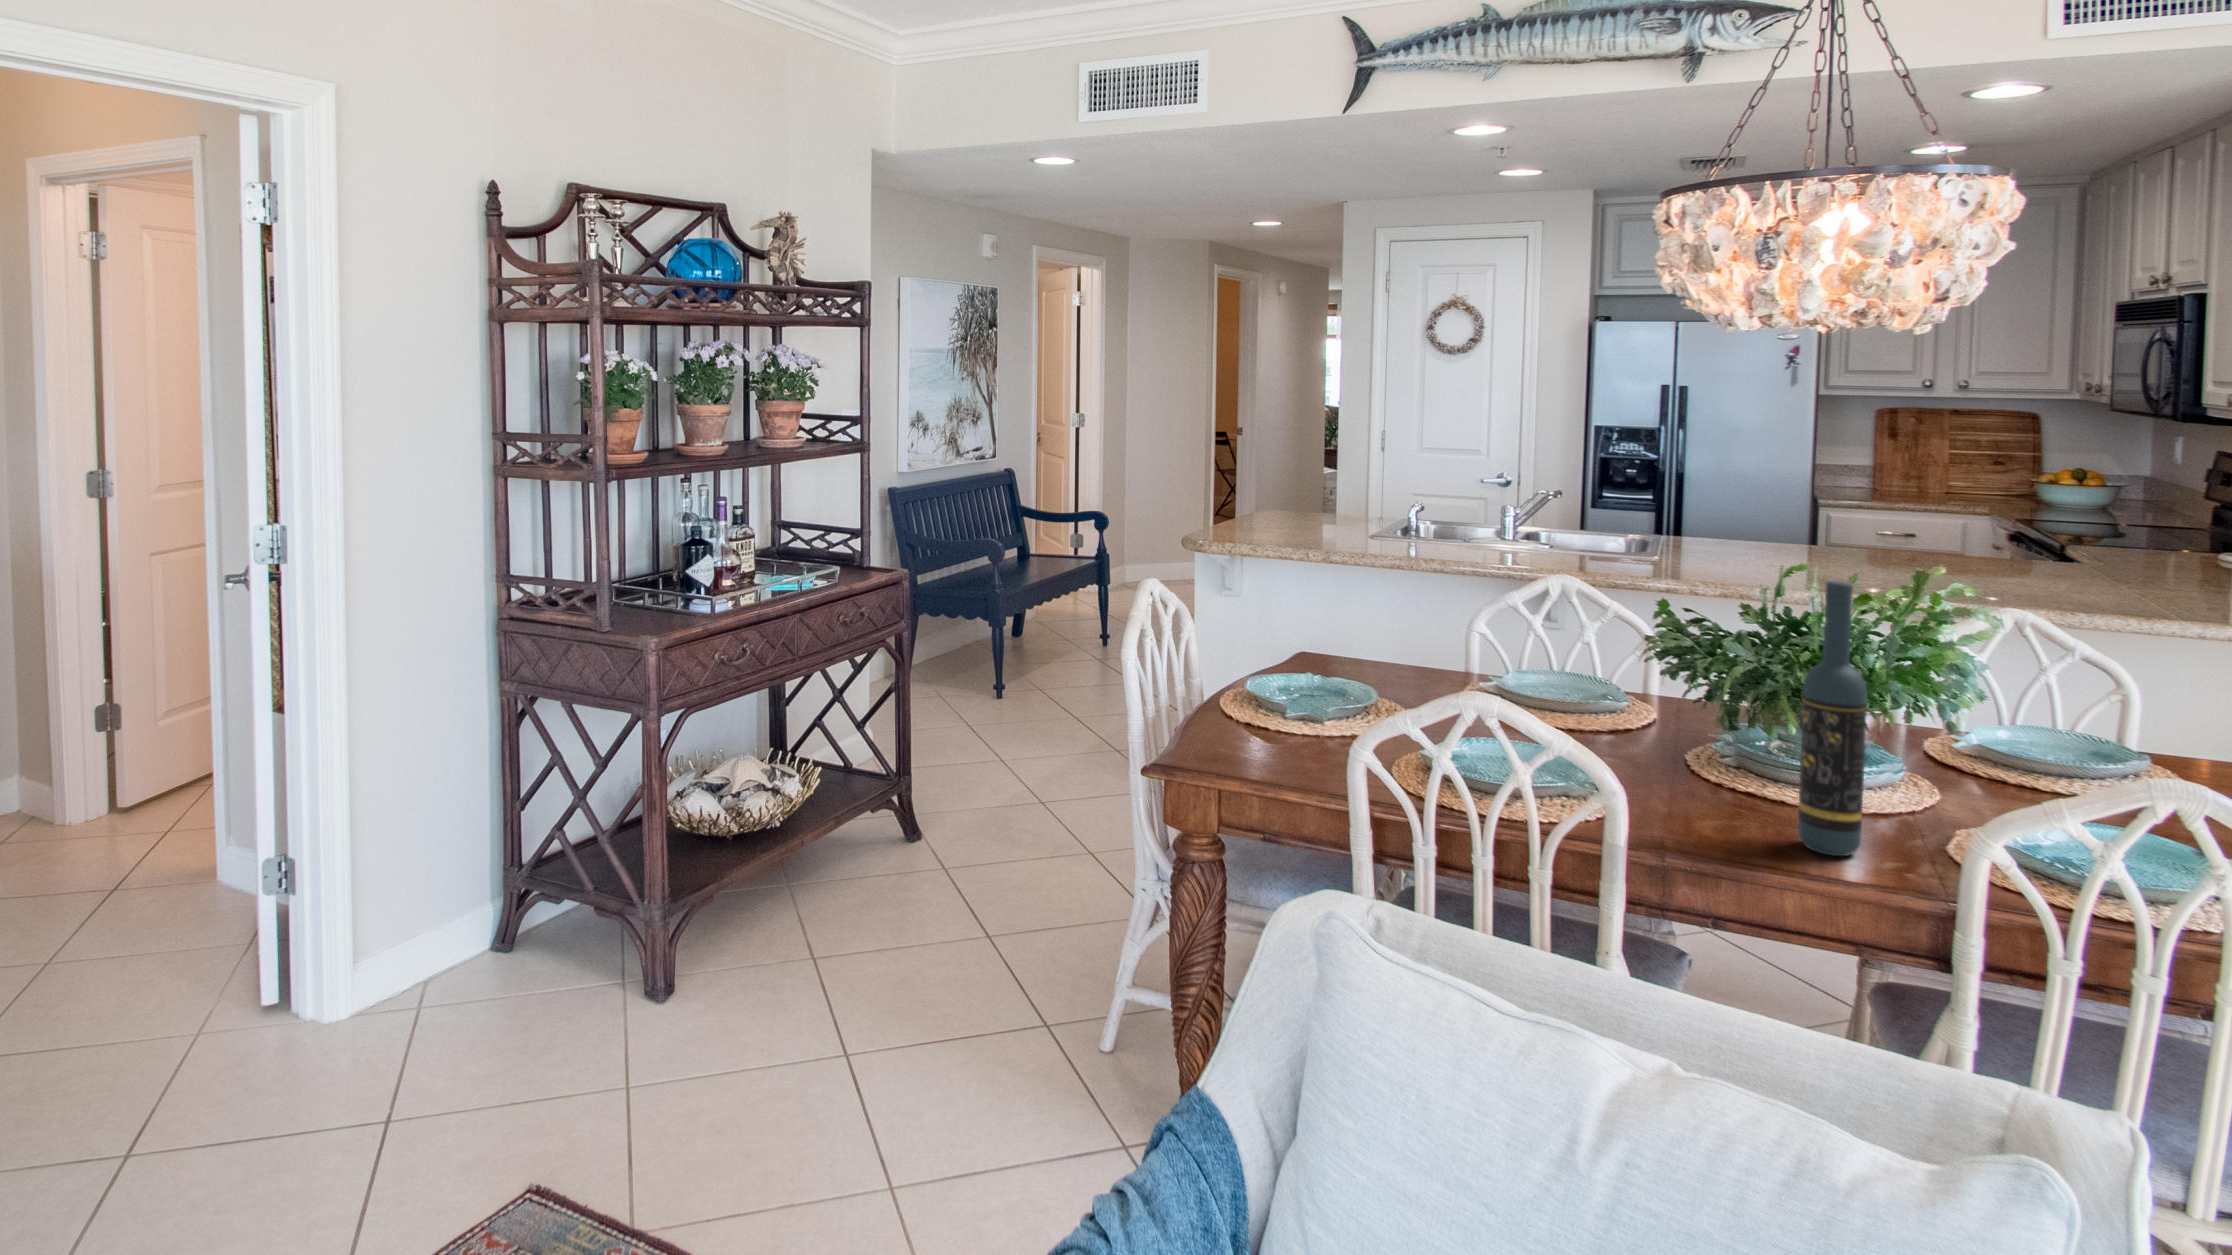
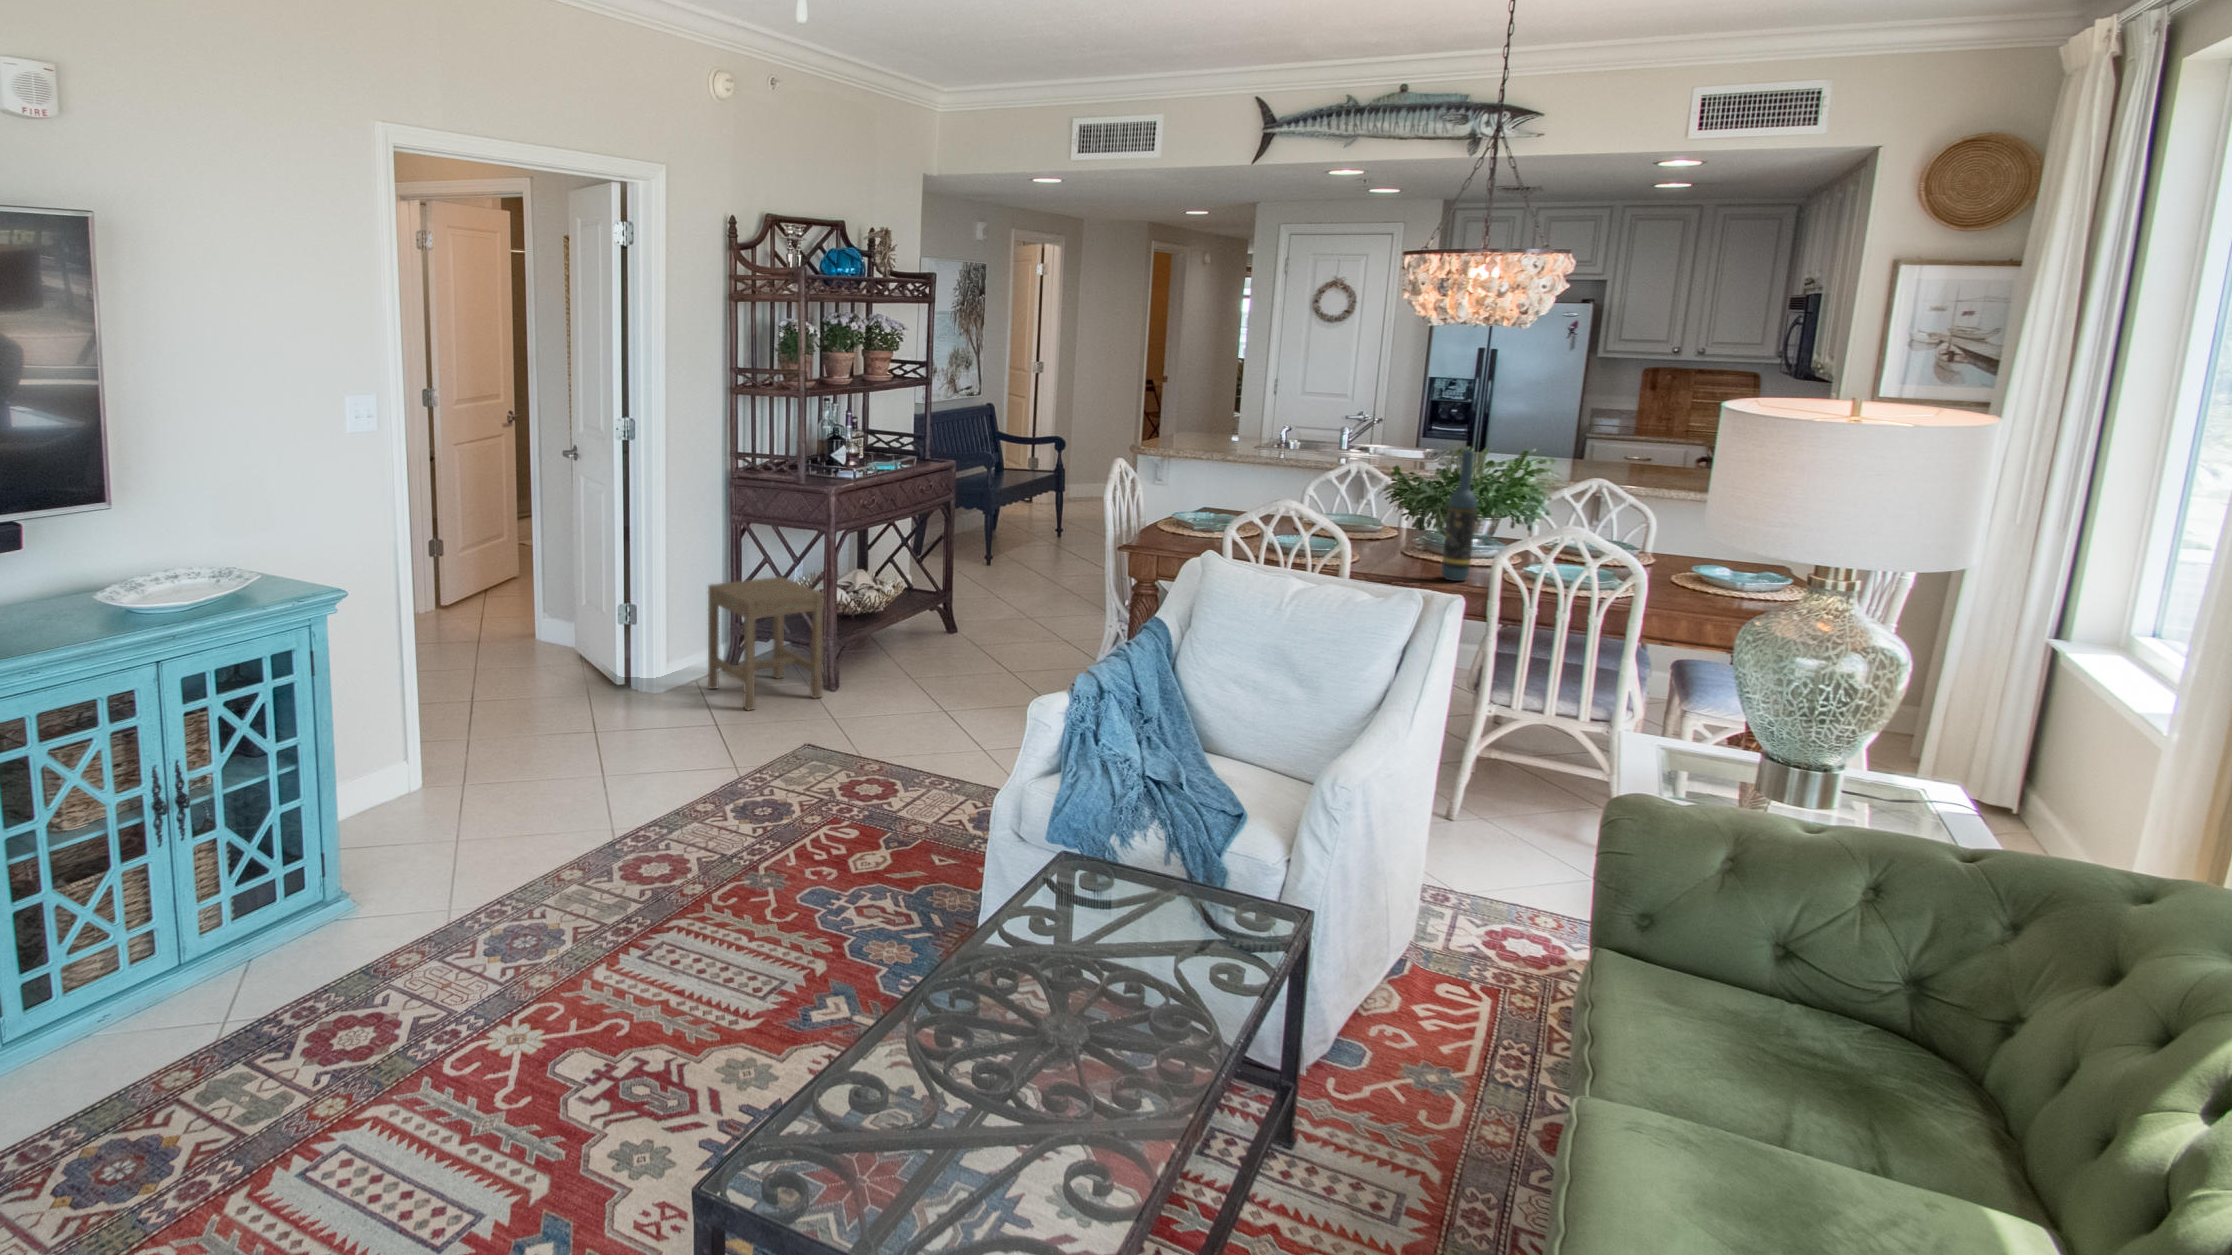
stool: none [432,791,631,1072] -> present [708,577,823,710]

